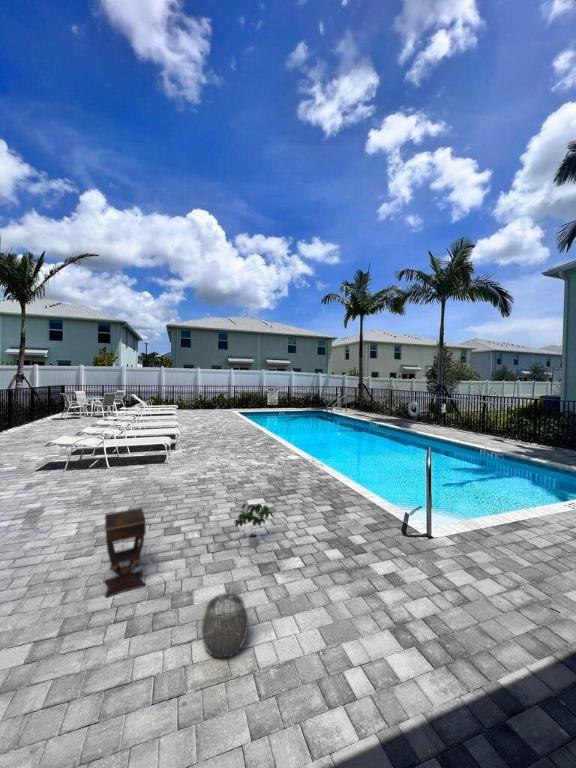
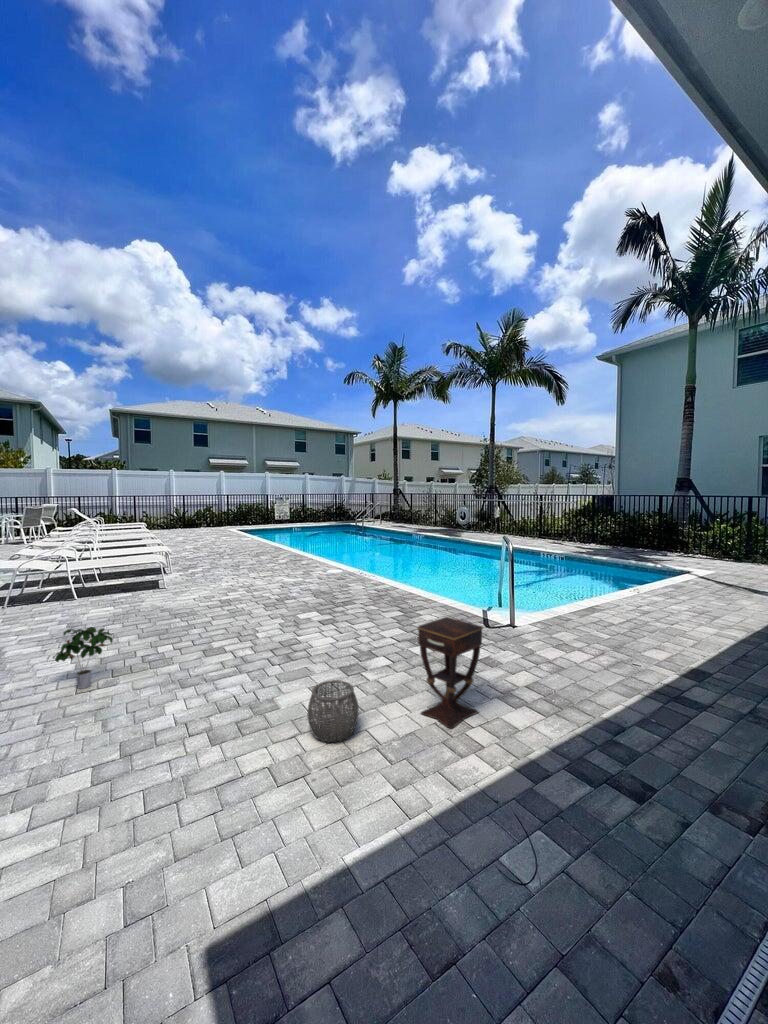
potted plant: present [235,504,272,548] -> present [53,627,113,689]
side table: present [104,508,146,597] -> present [418,617,483,728]

